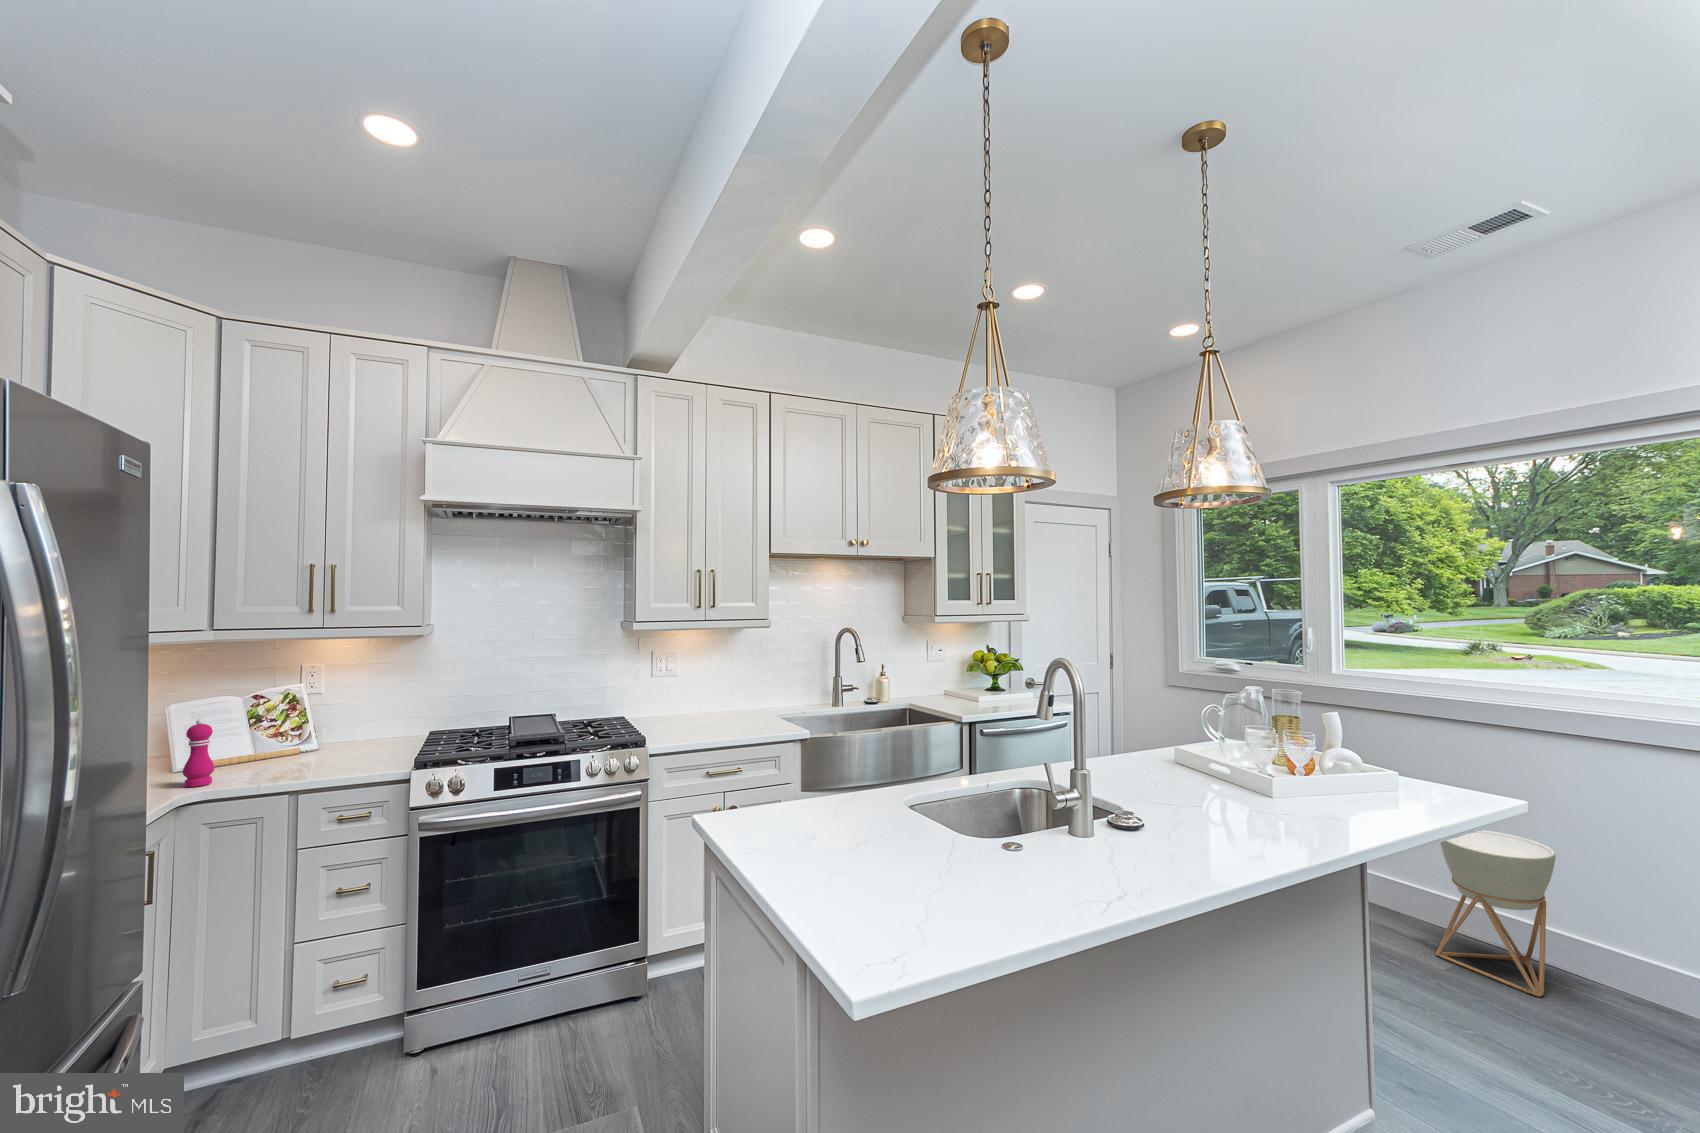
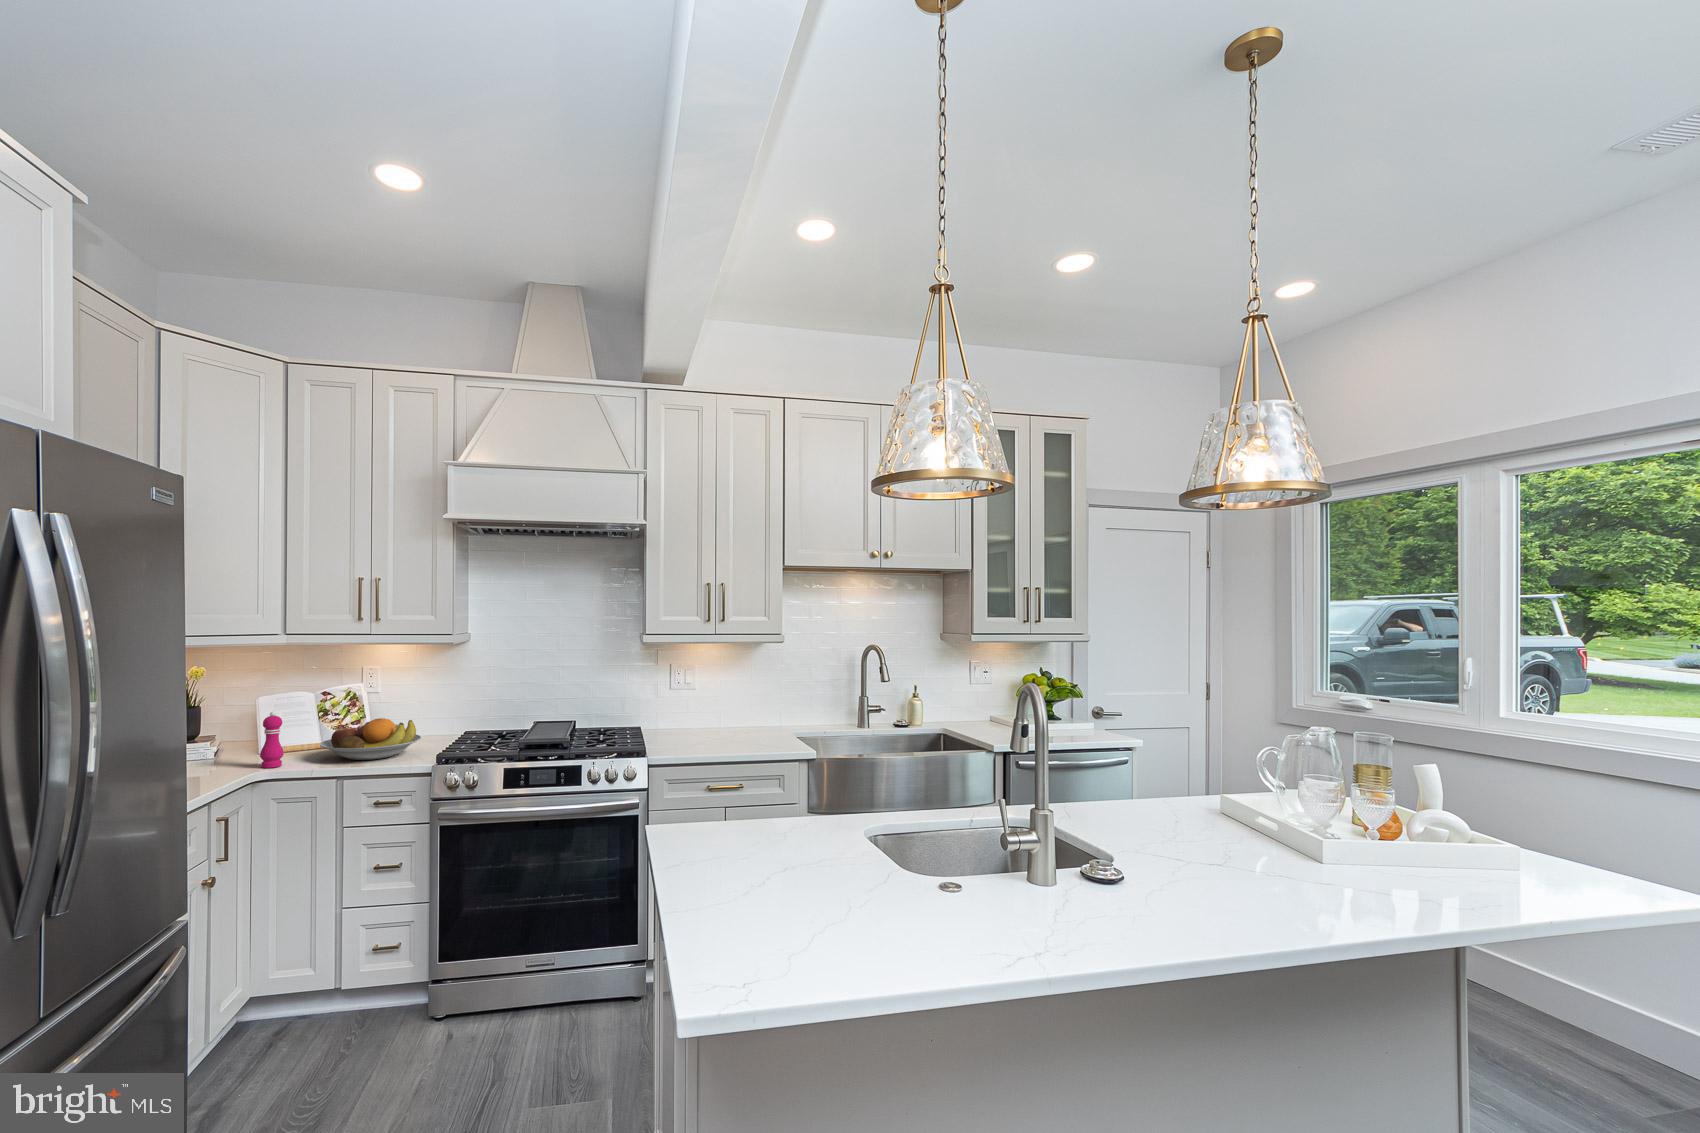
fruit bowl: none [259,721,385,770] -> present [320,718,421,760]
planter: present [1436,830,1556,997] -> none [1516,903,1657,1103]

